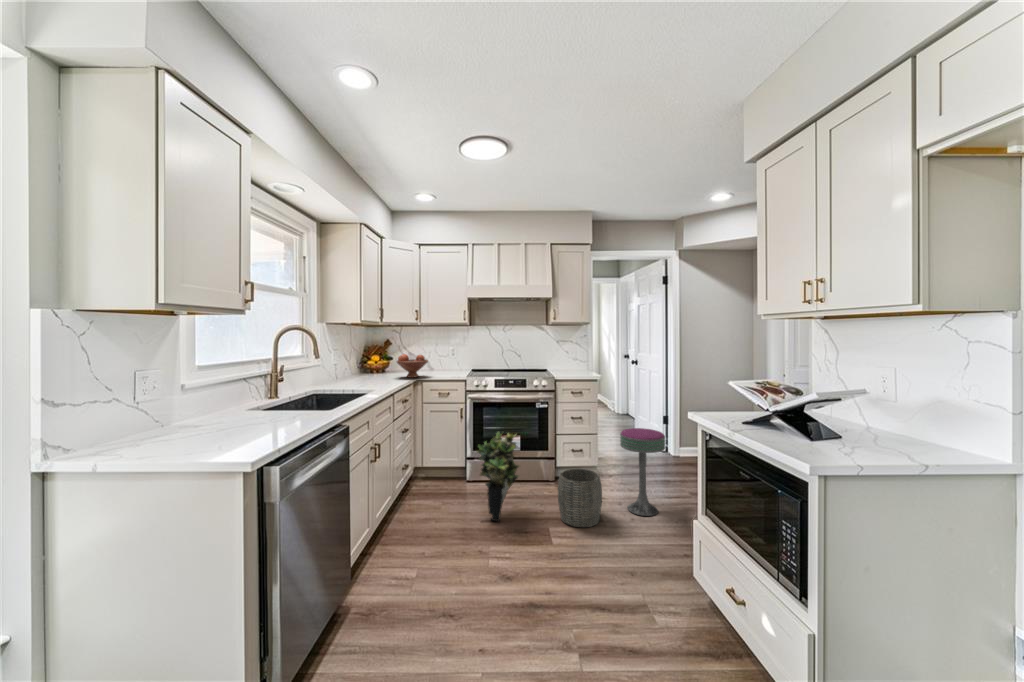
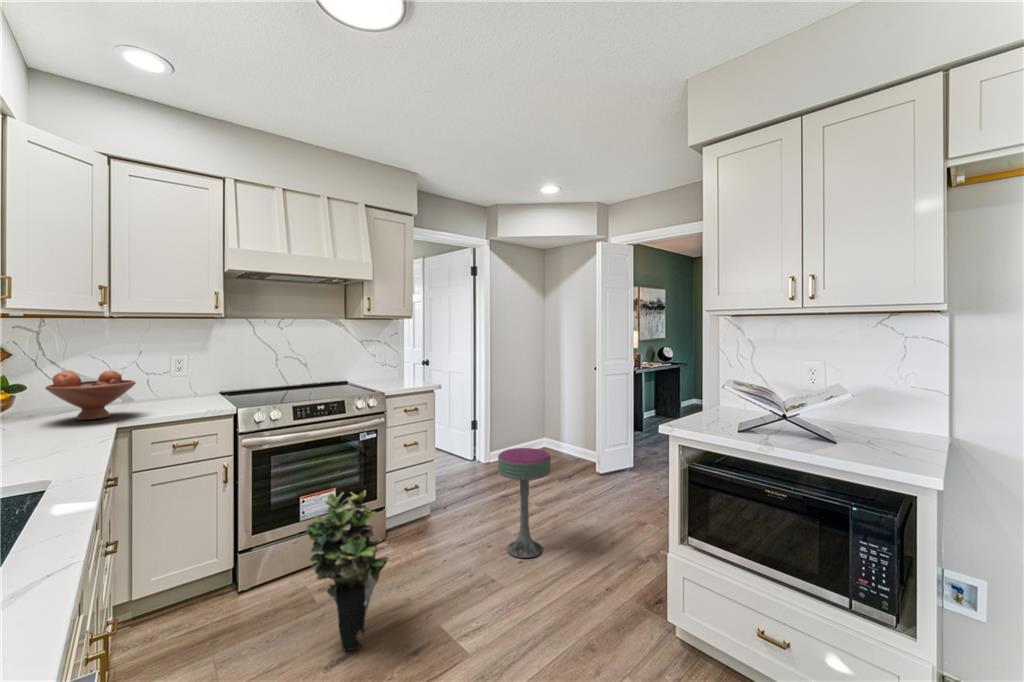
woven basket: present [558,468,602,527] -> none [437,518,499,606]

